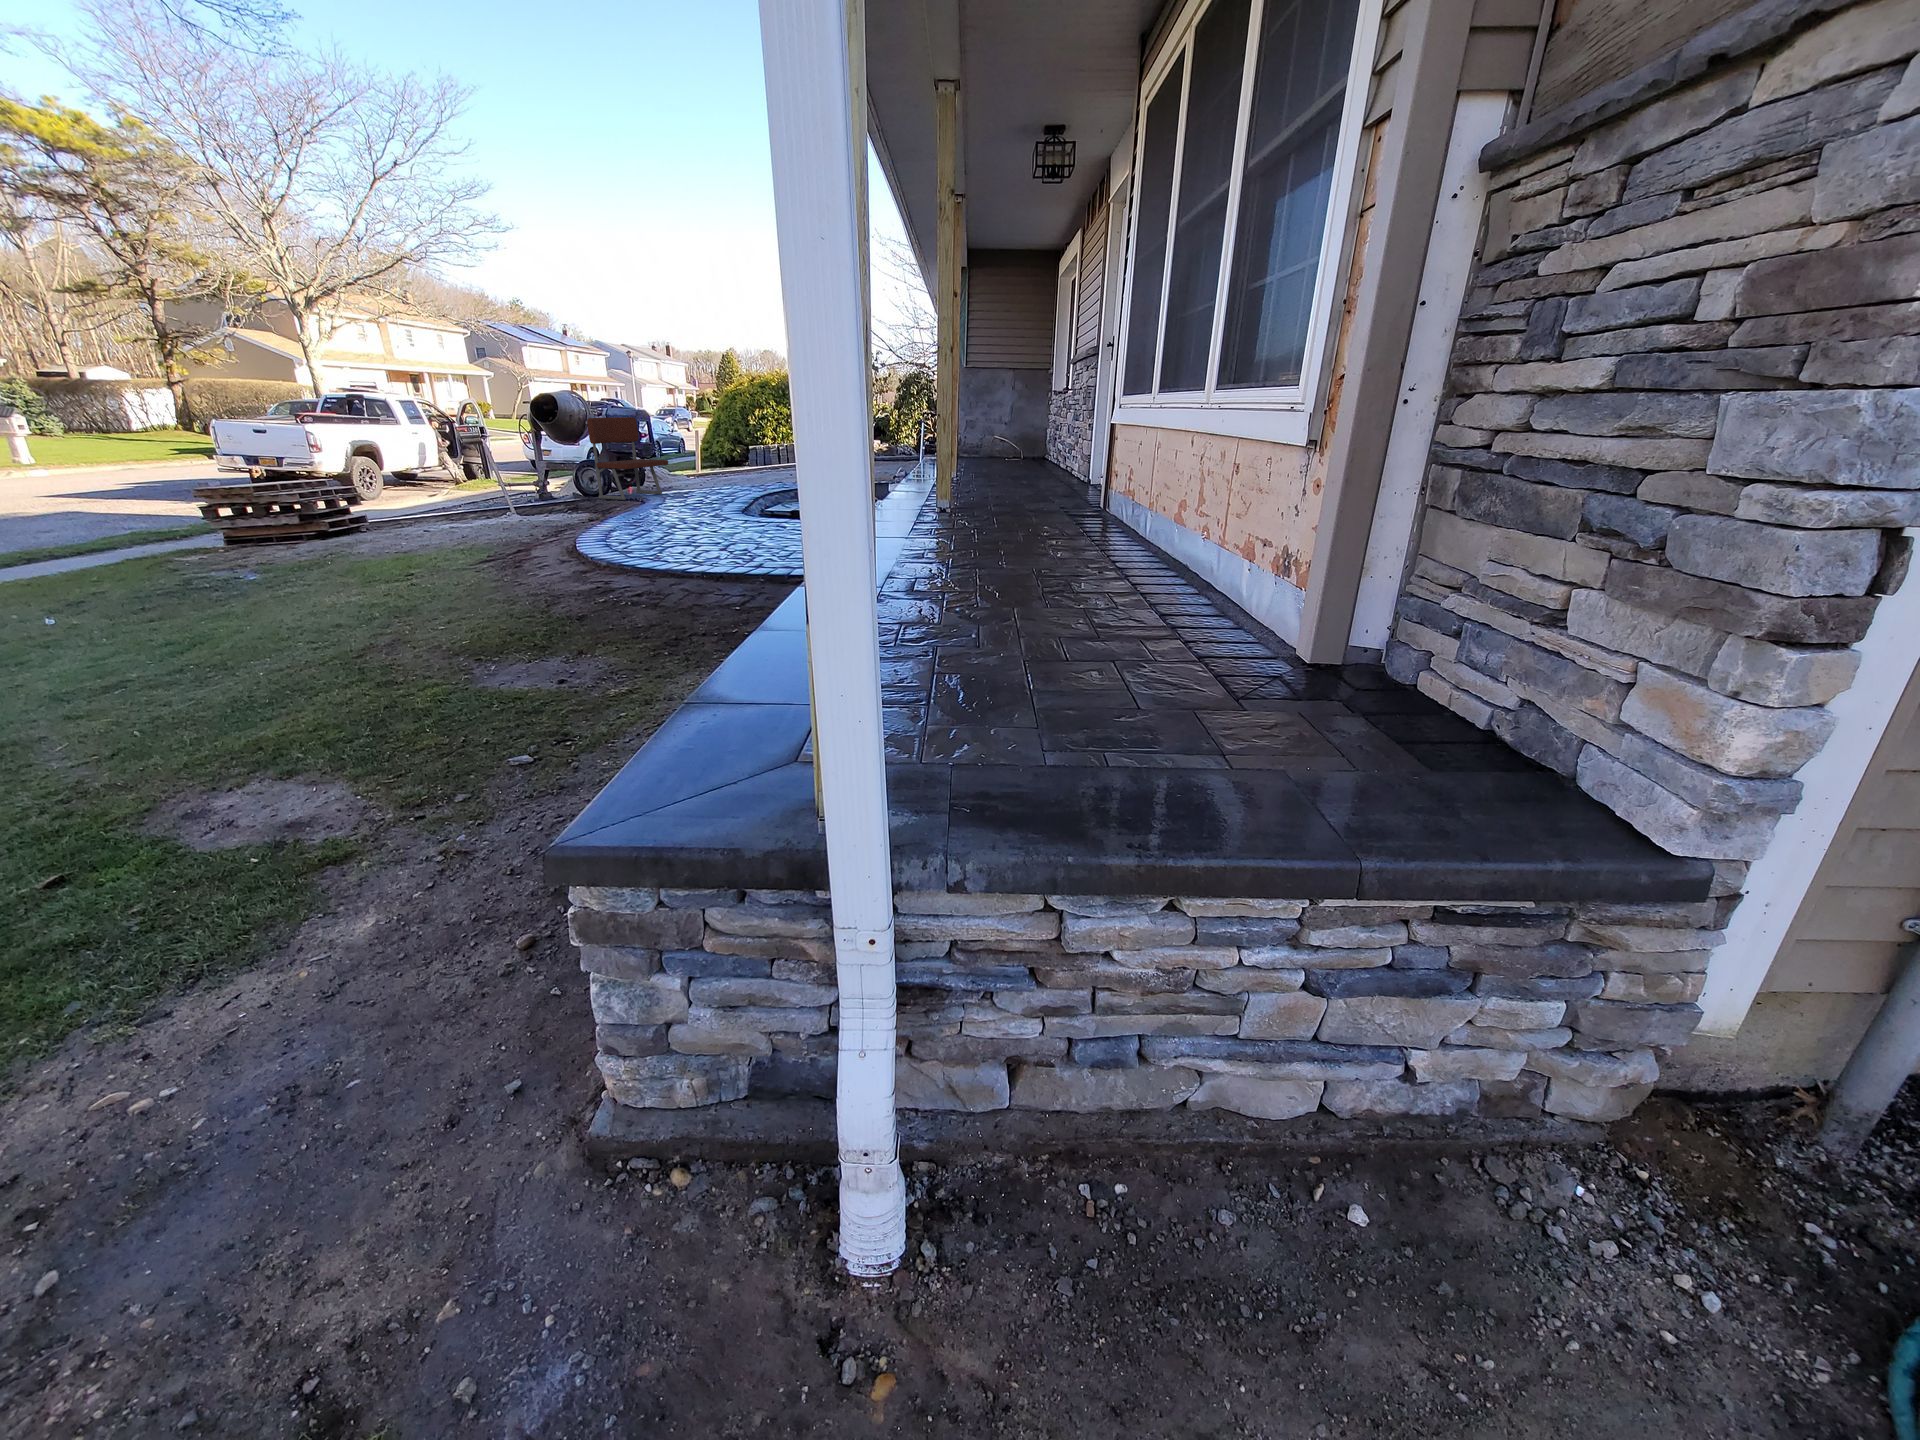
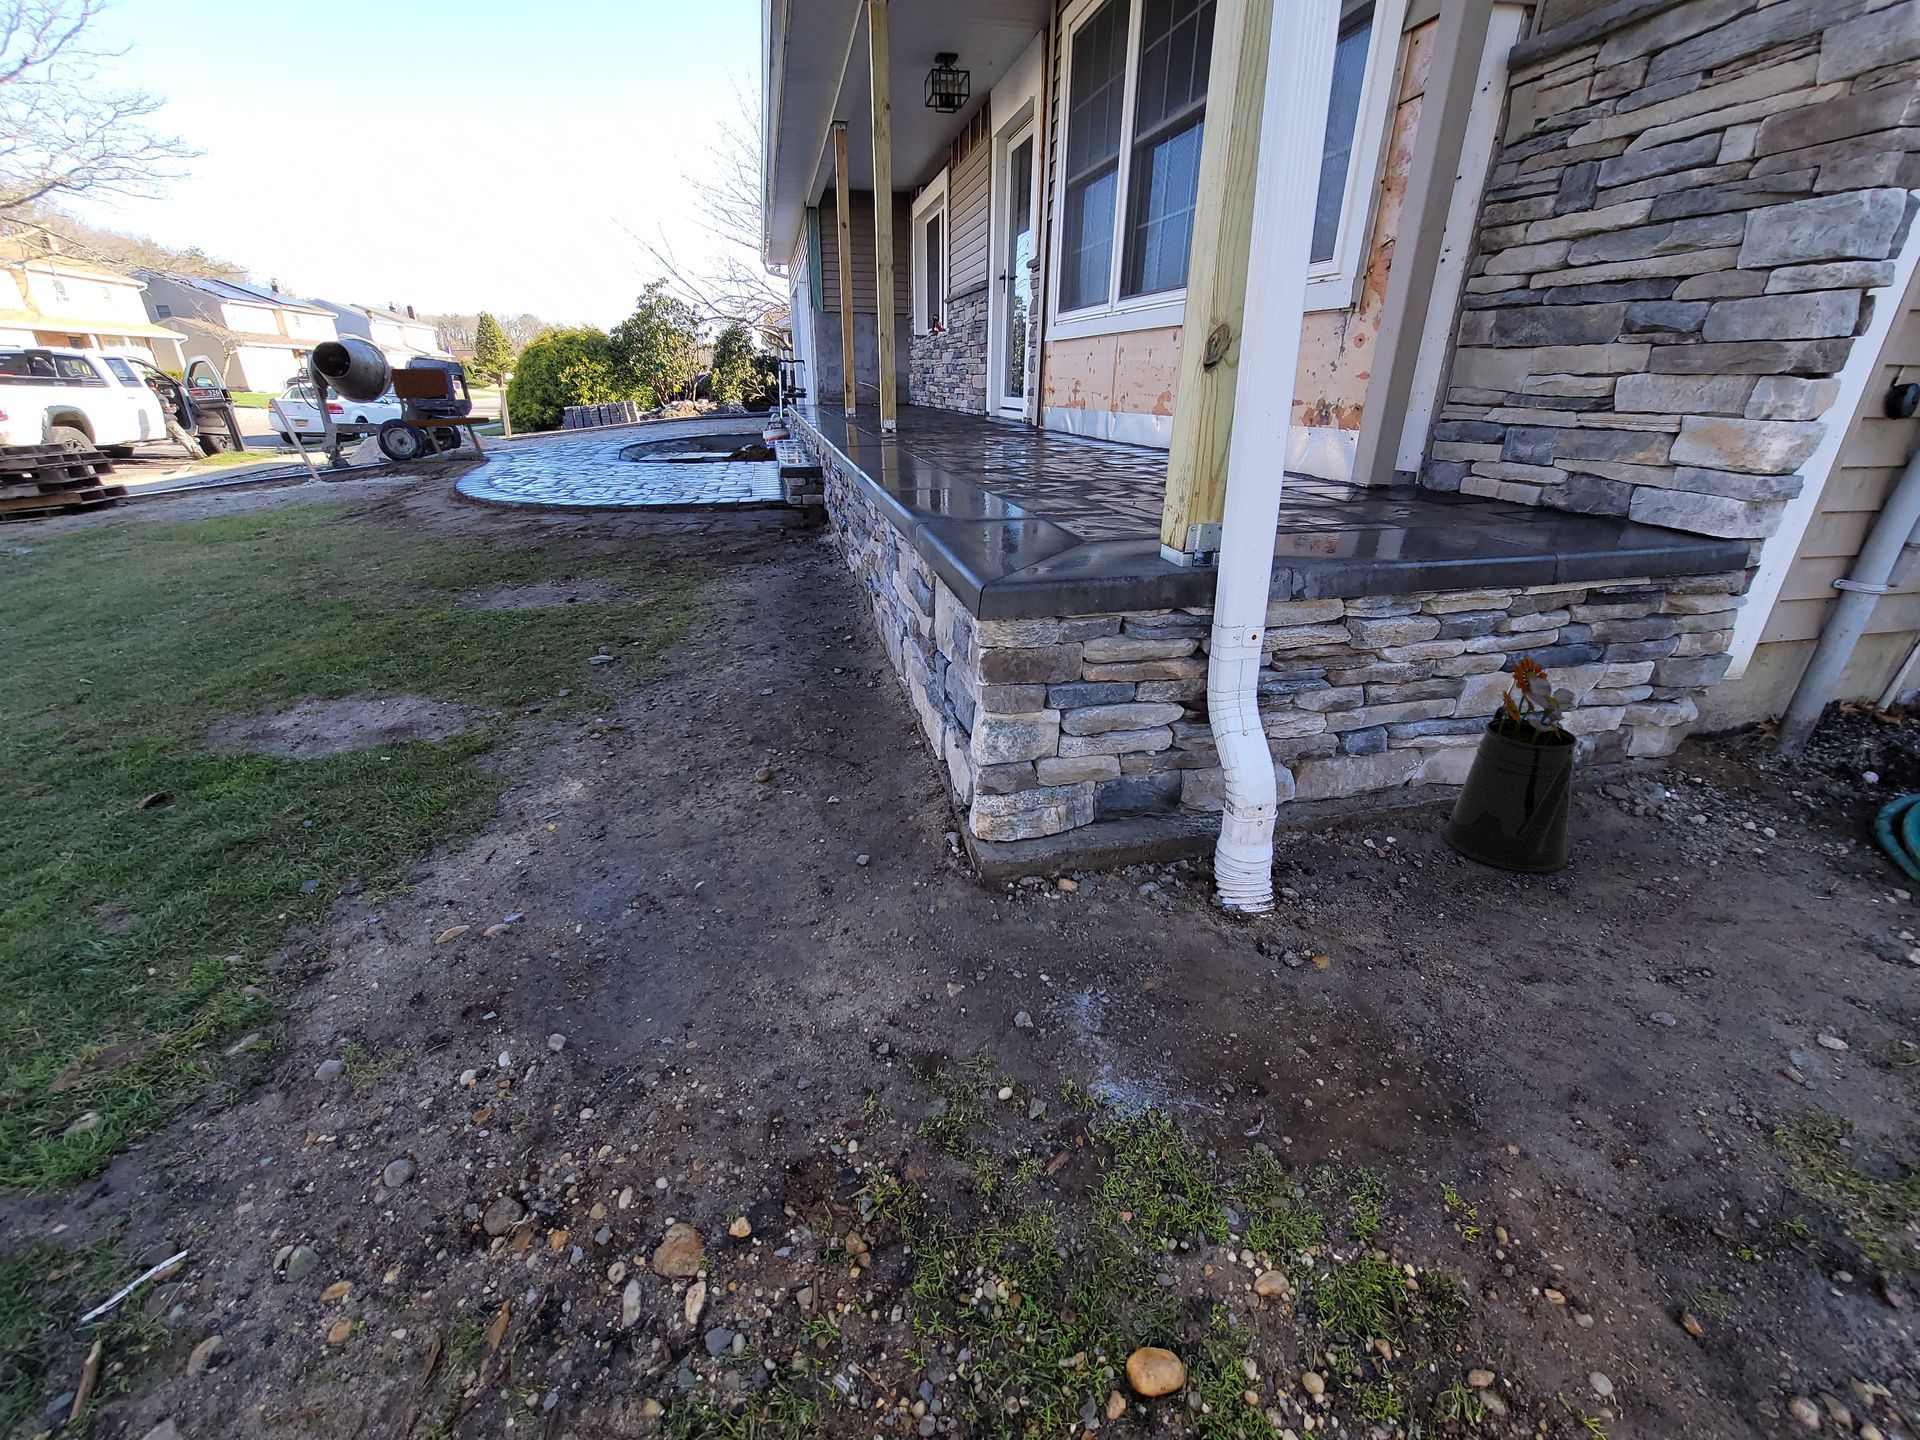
watering can: none [1170,999,1342,1306] -> present [1442,657,1590,872]

